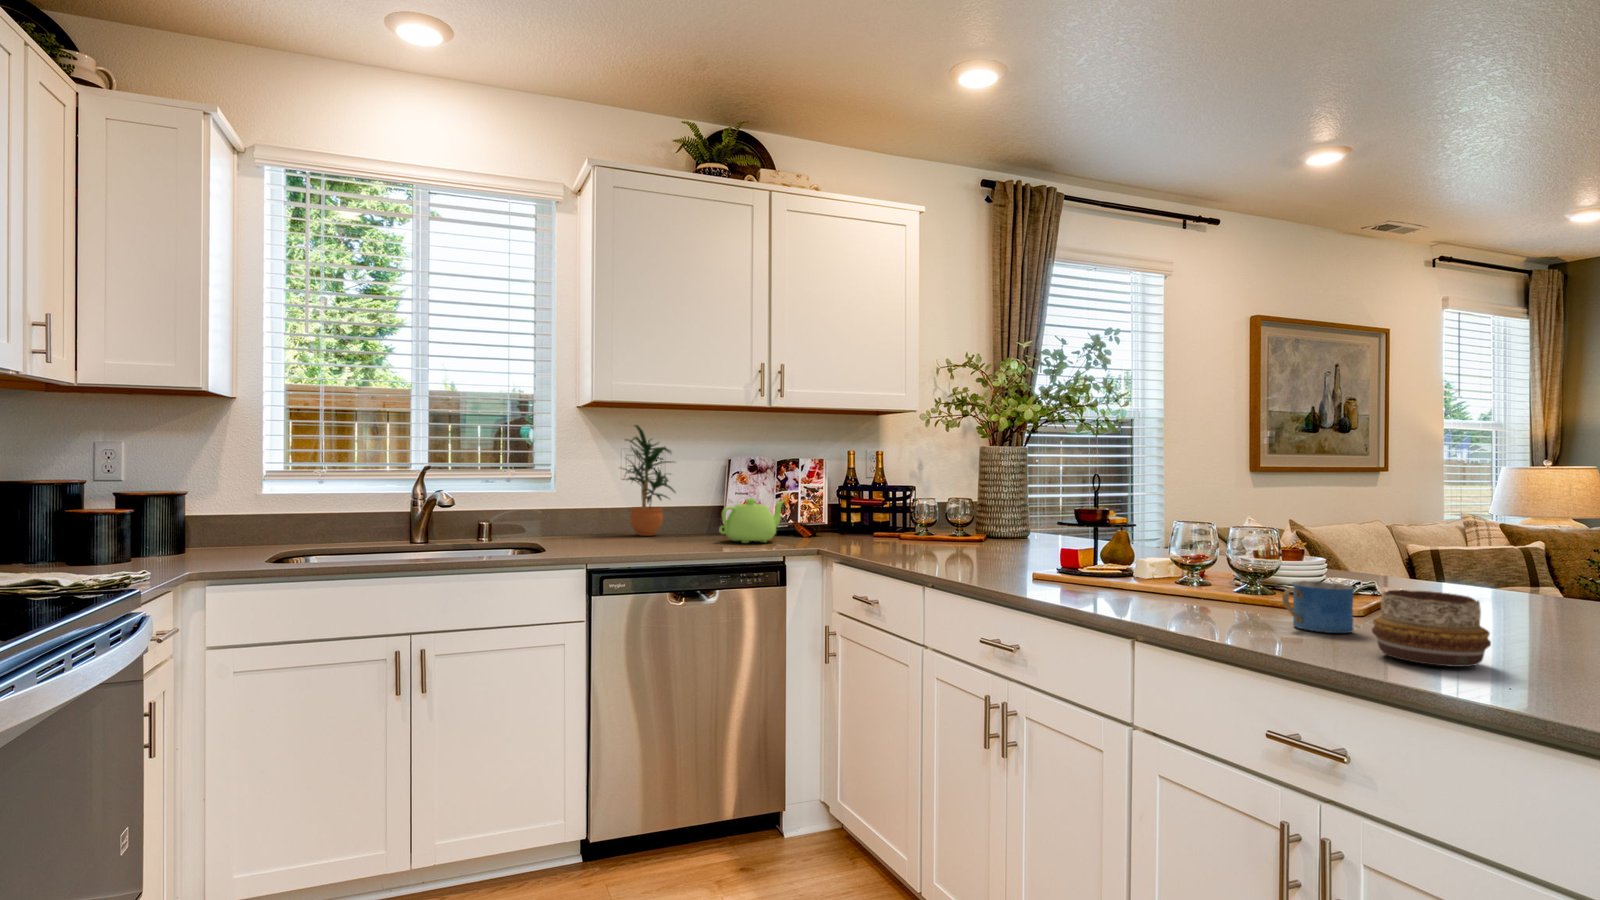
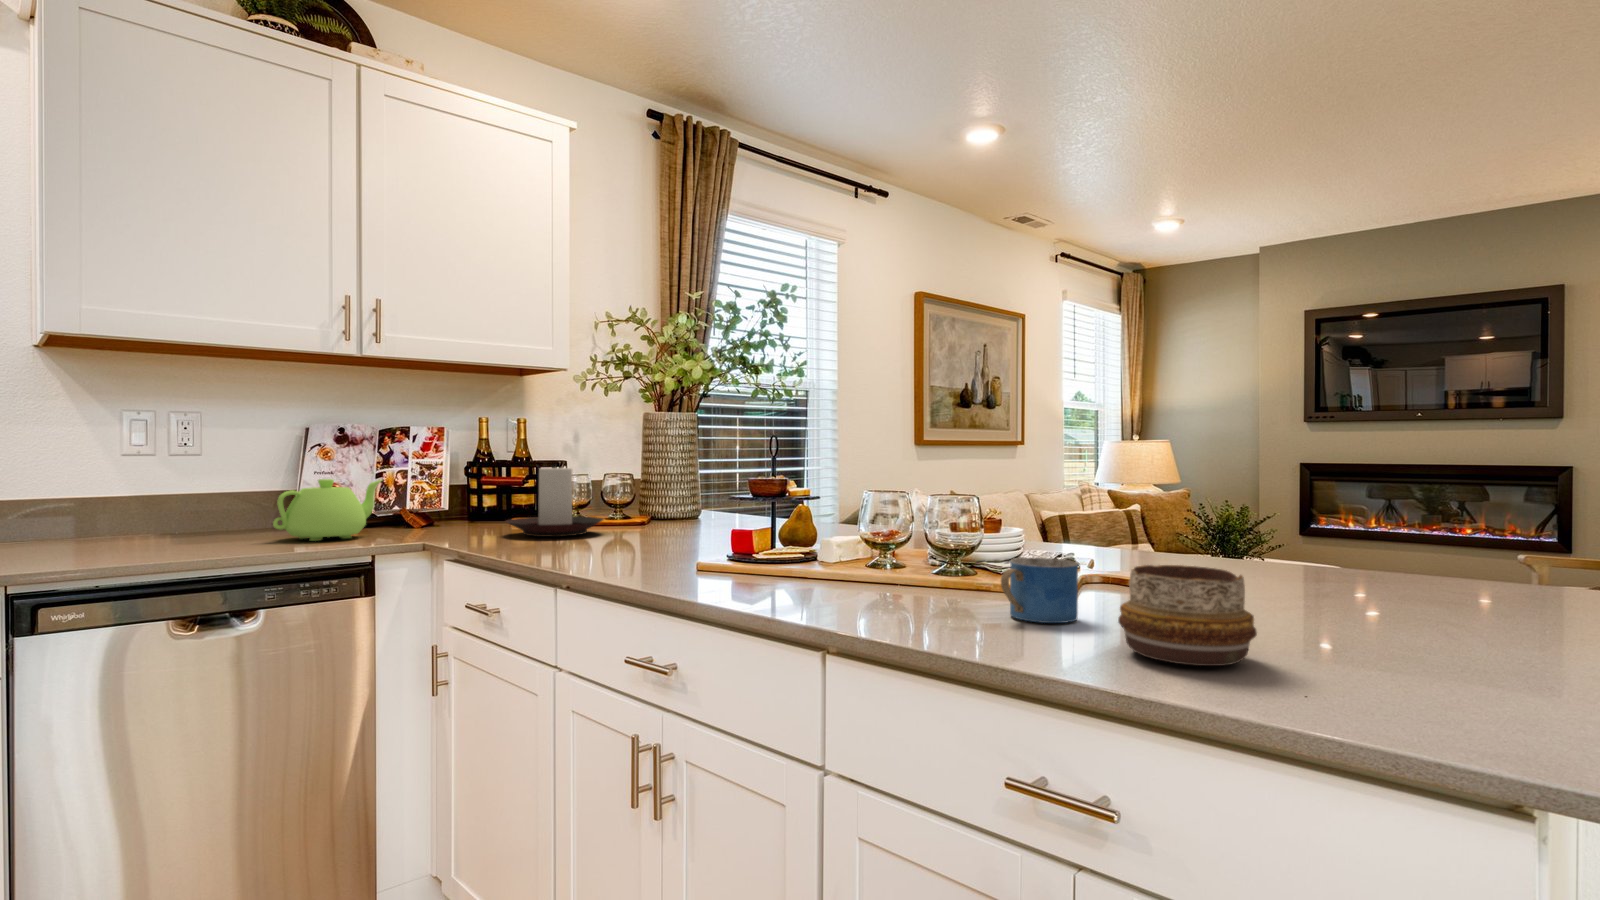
potted plant: present [621,425,675,536] -> none [107,375,219,537]
candle holder: none [874,490,950,548] -> present [506,468,603,537]

